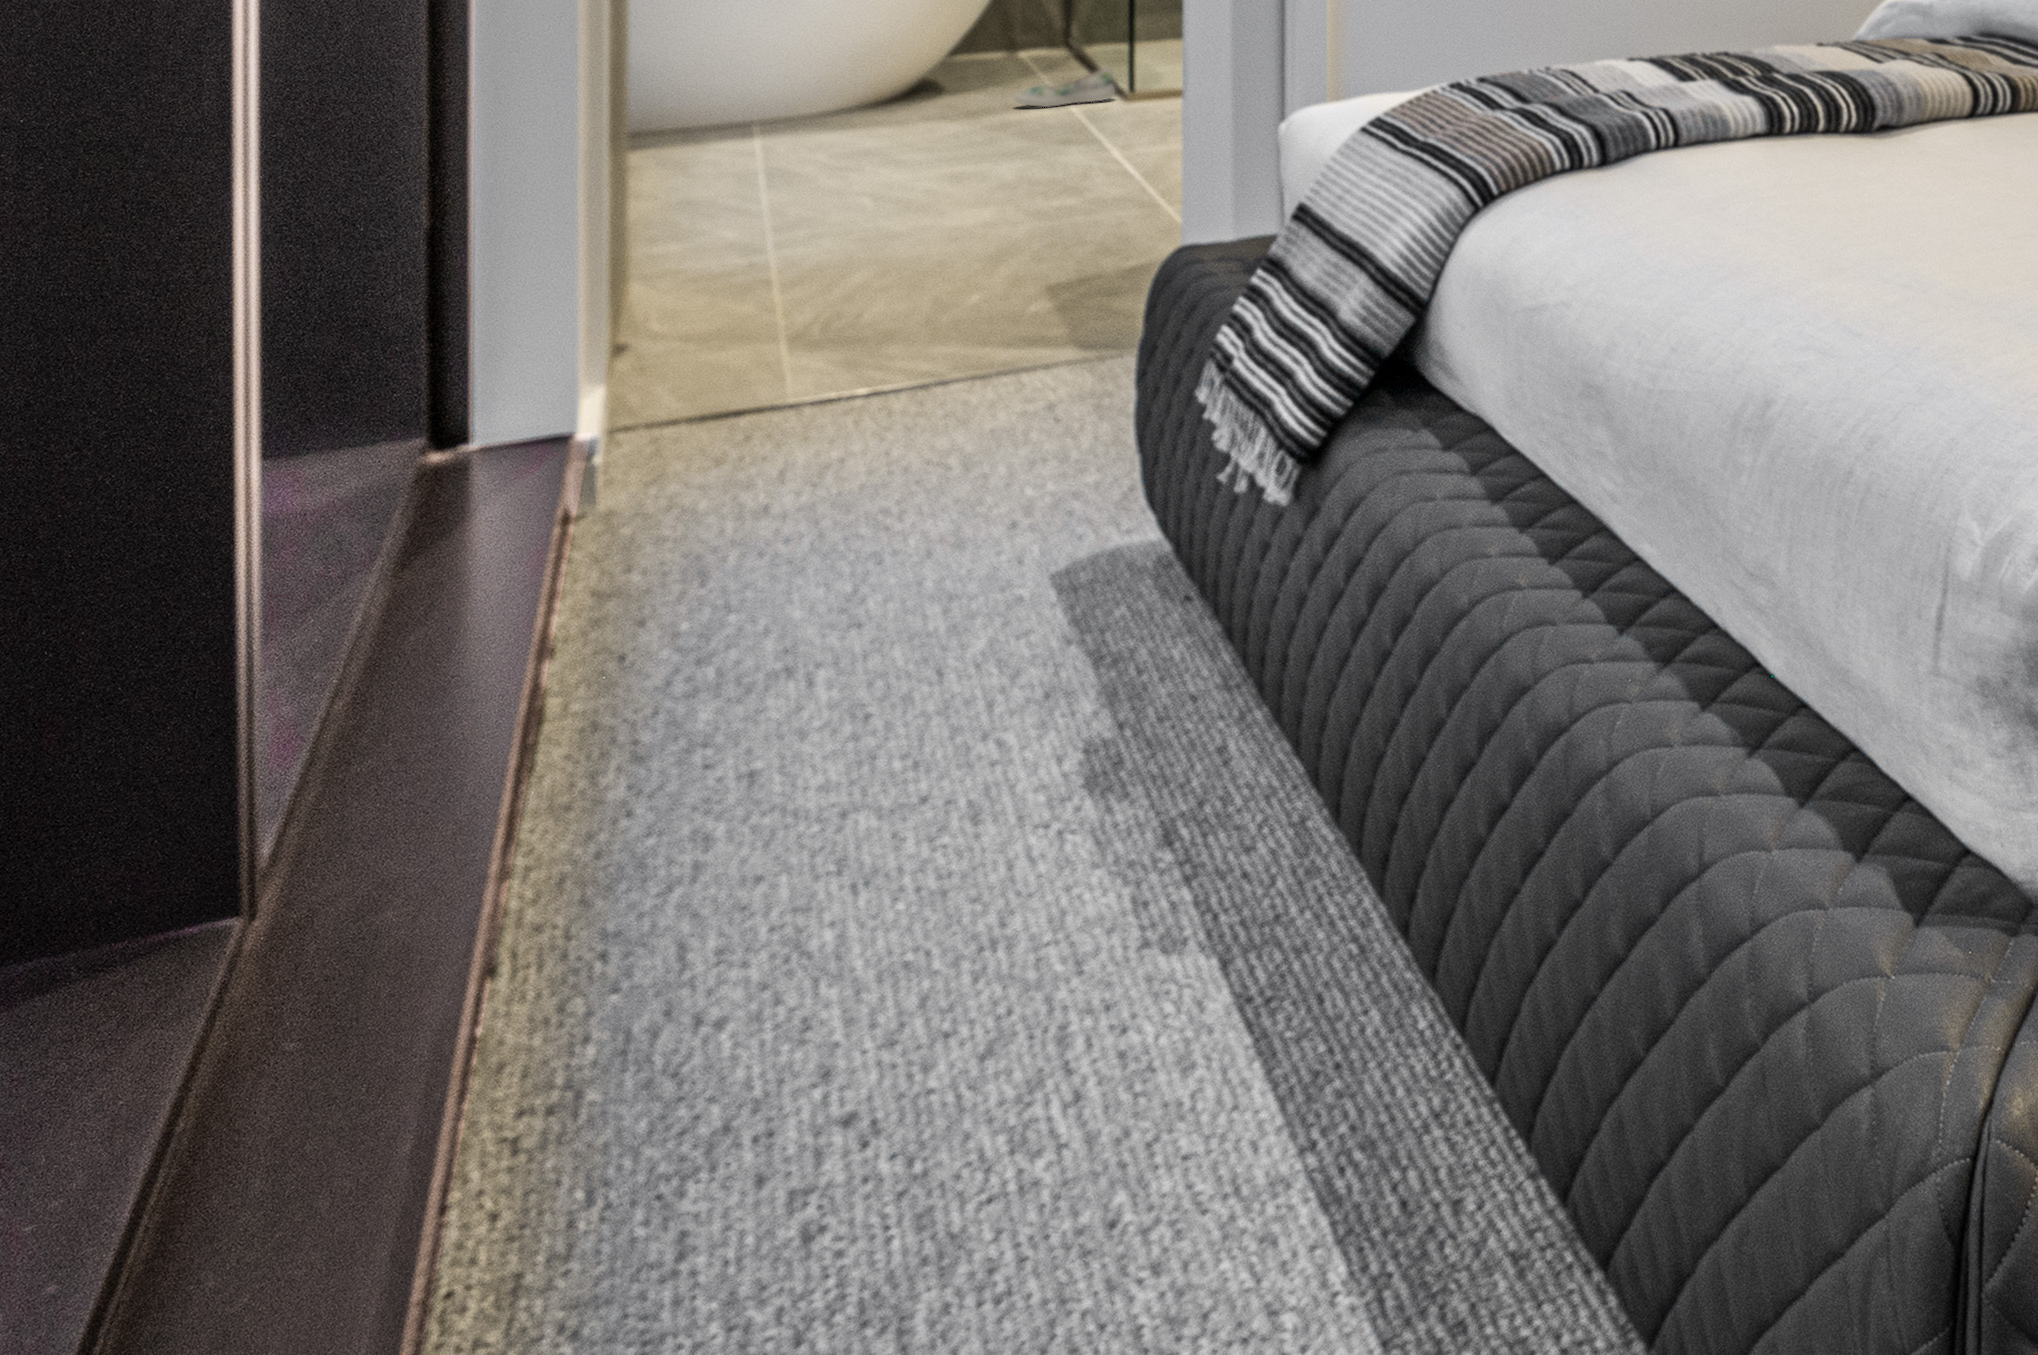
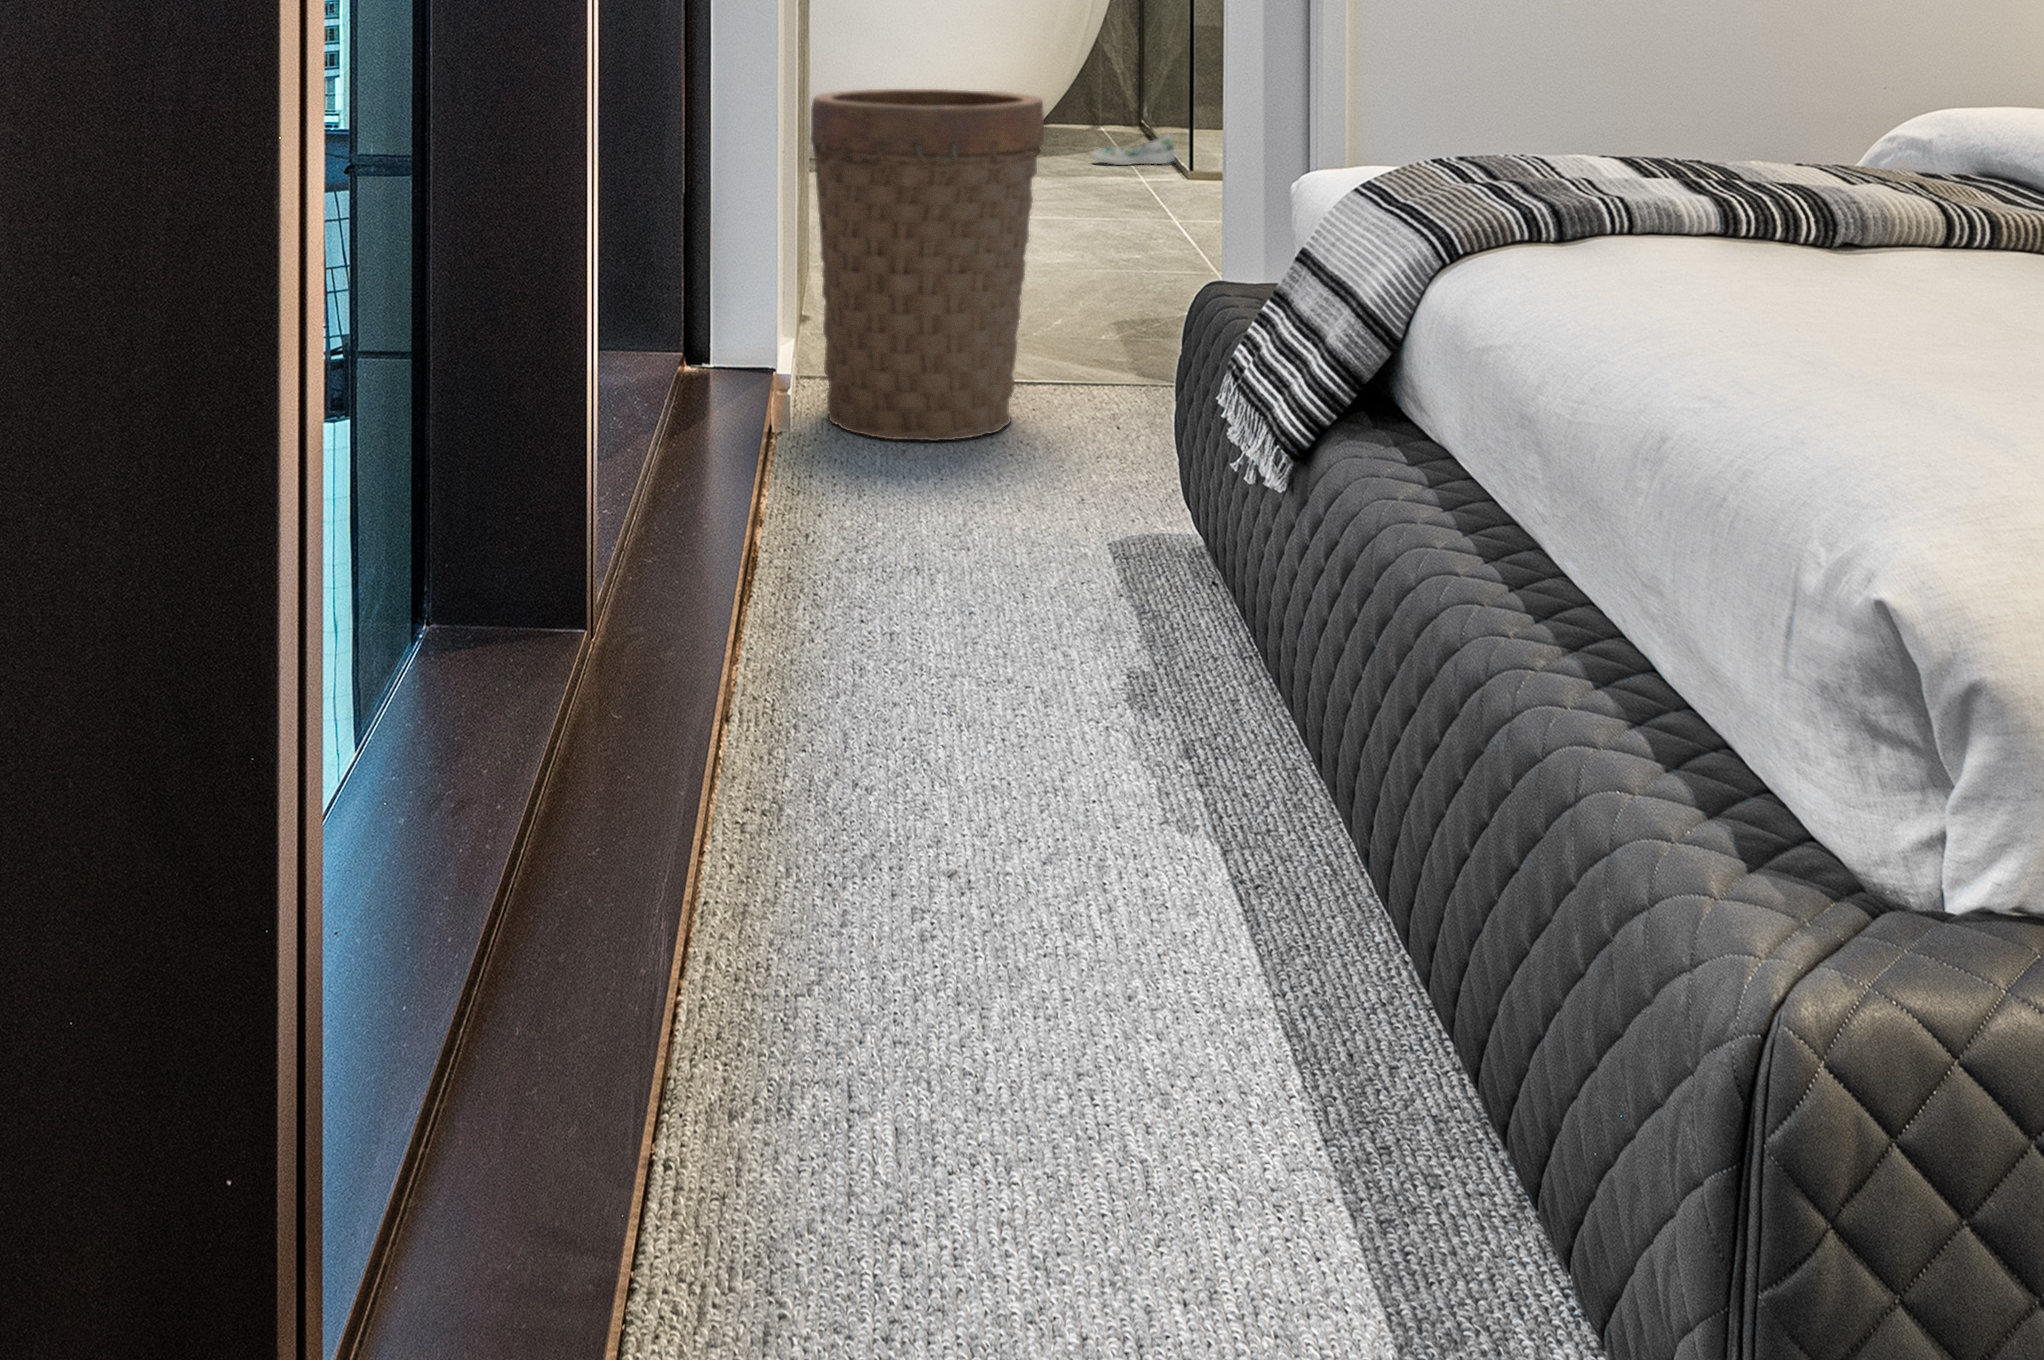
basket: none [632,31,964,497] -> present [811,89,1044,441]

